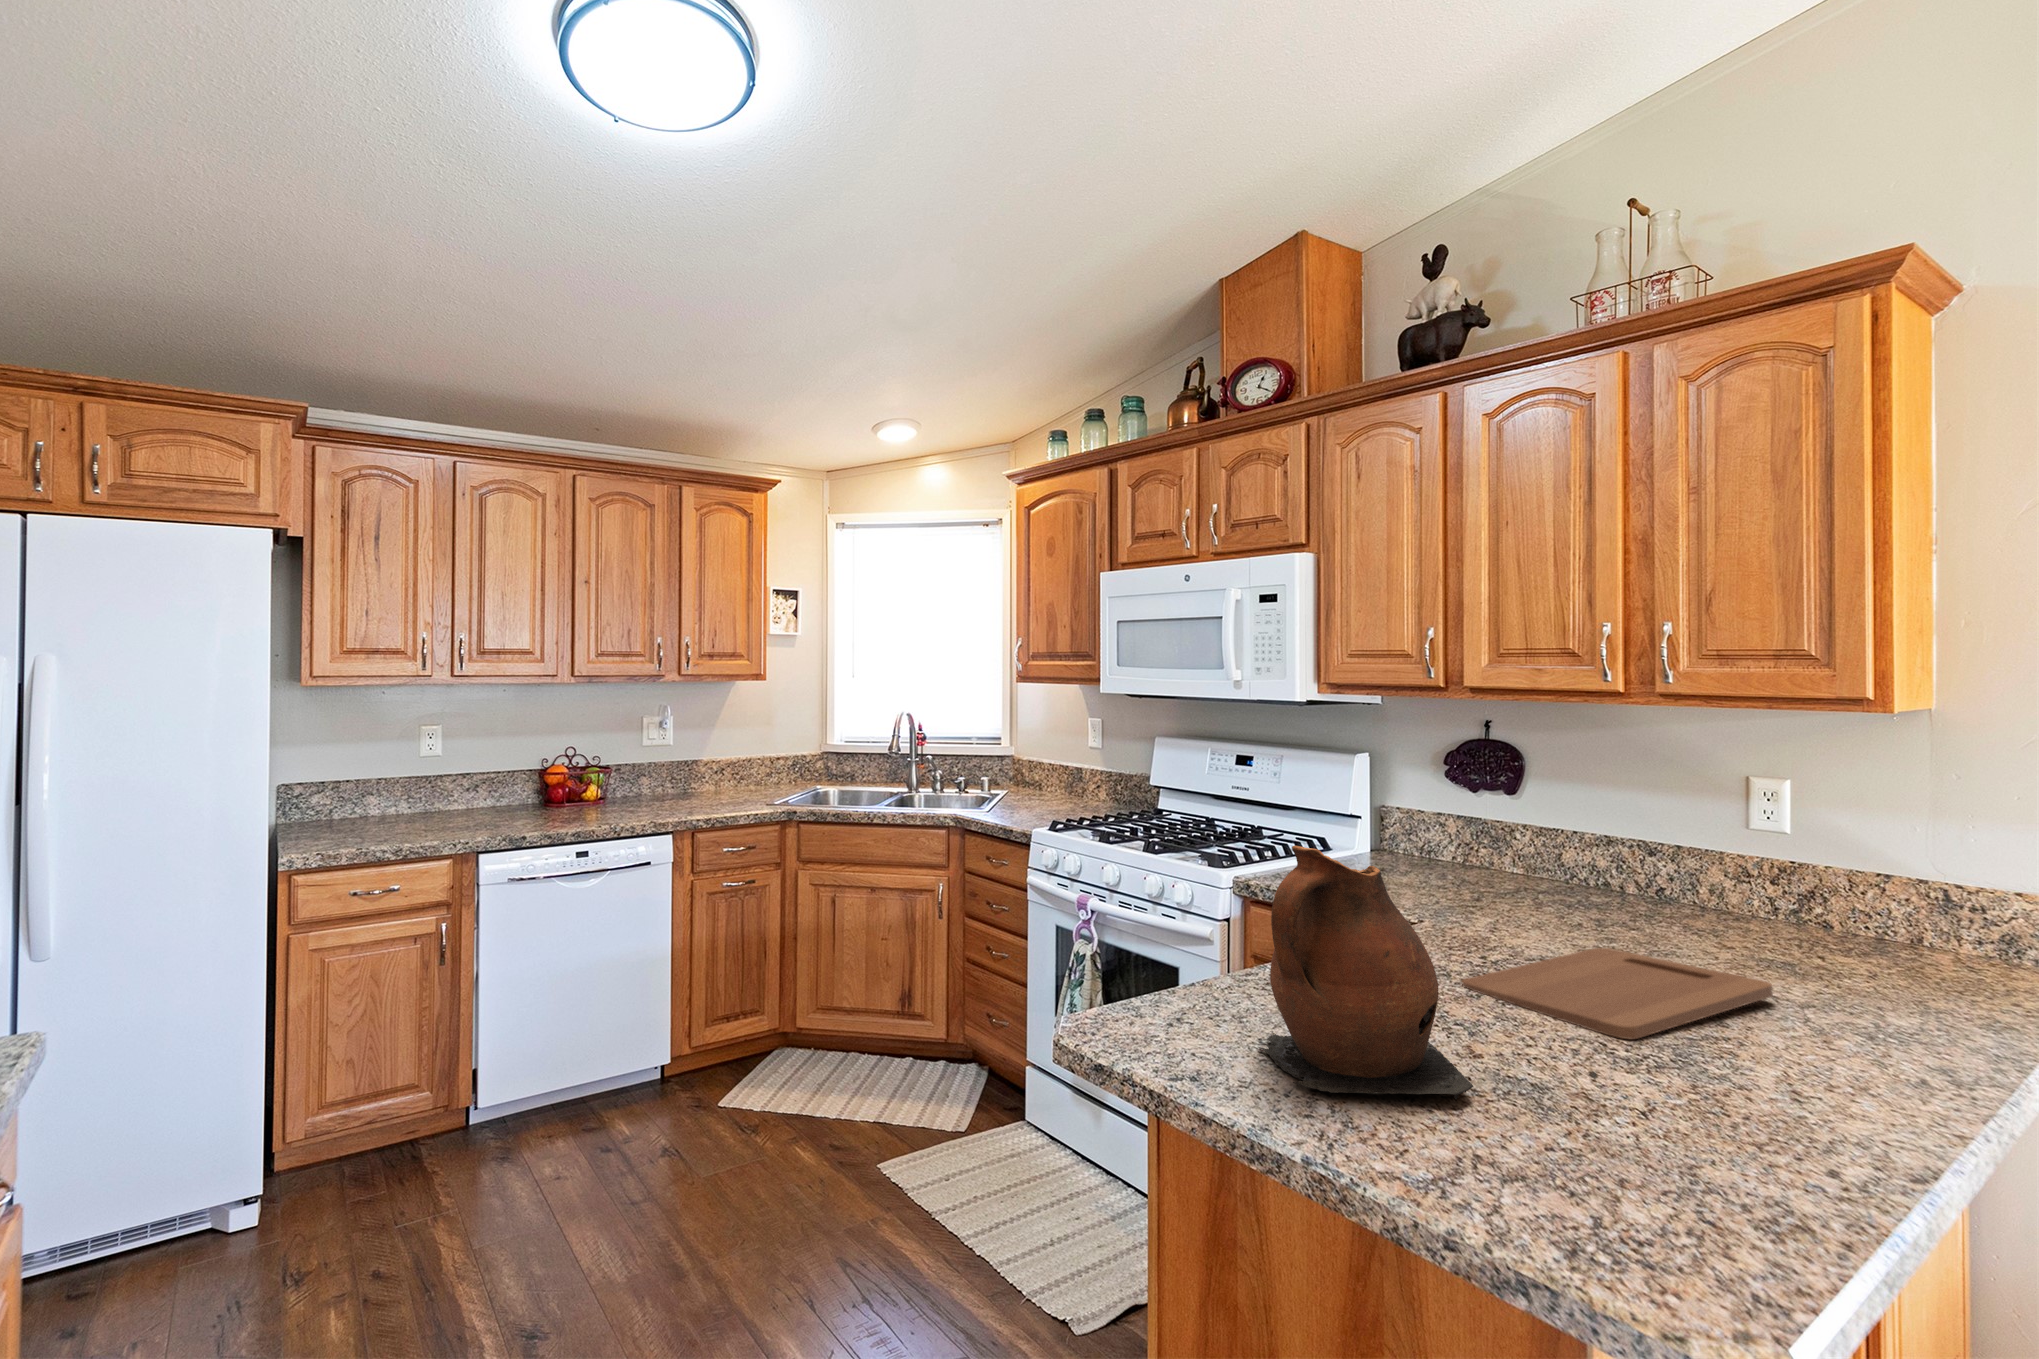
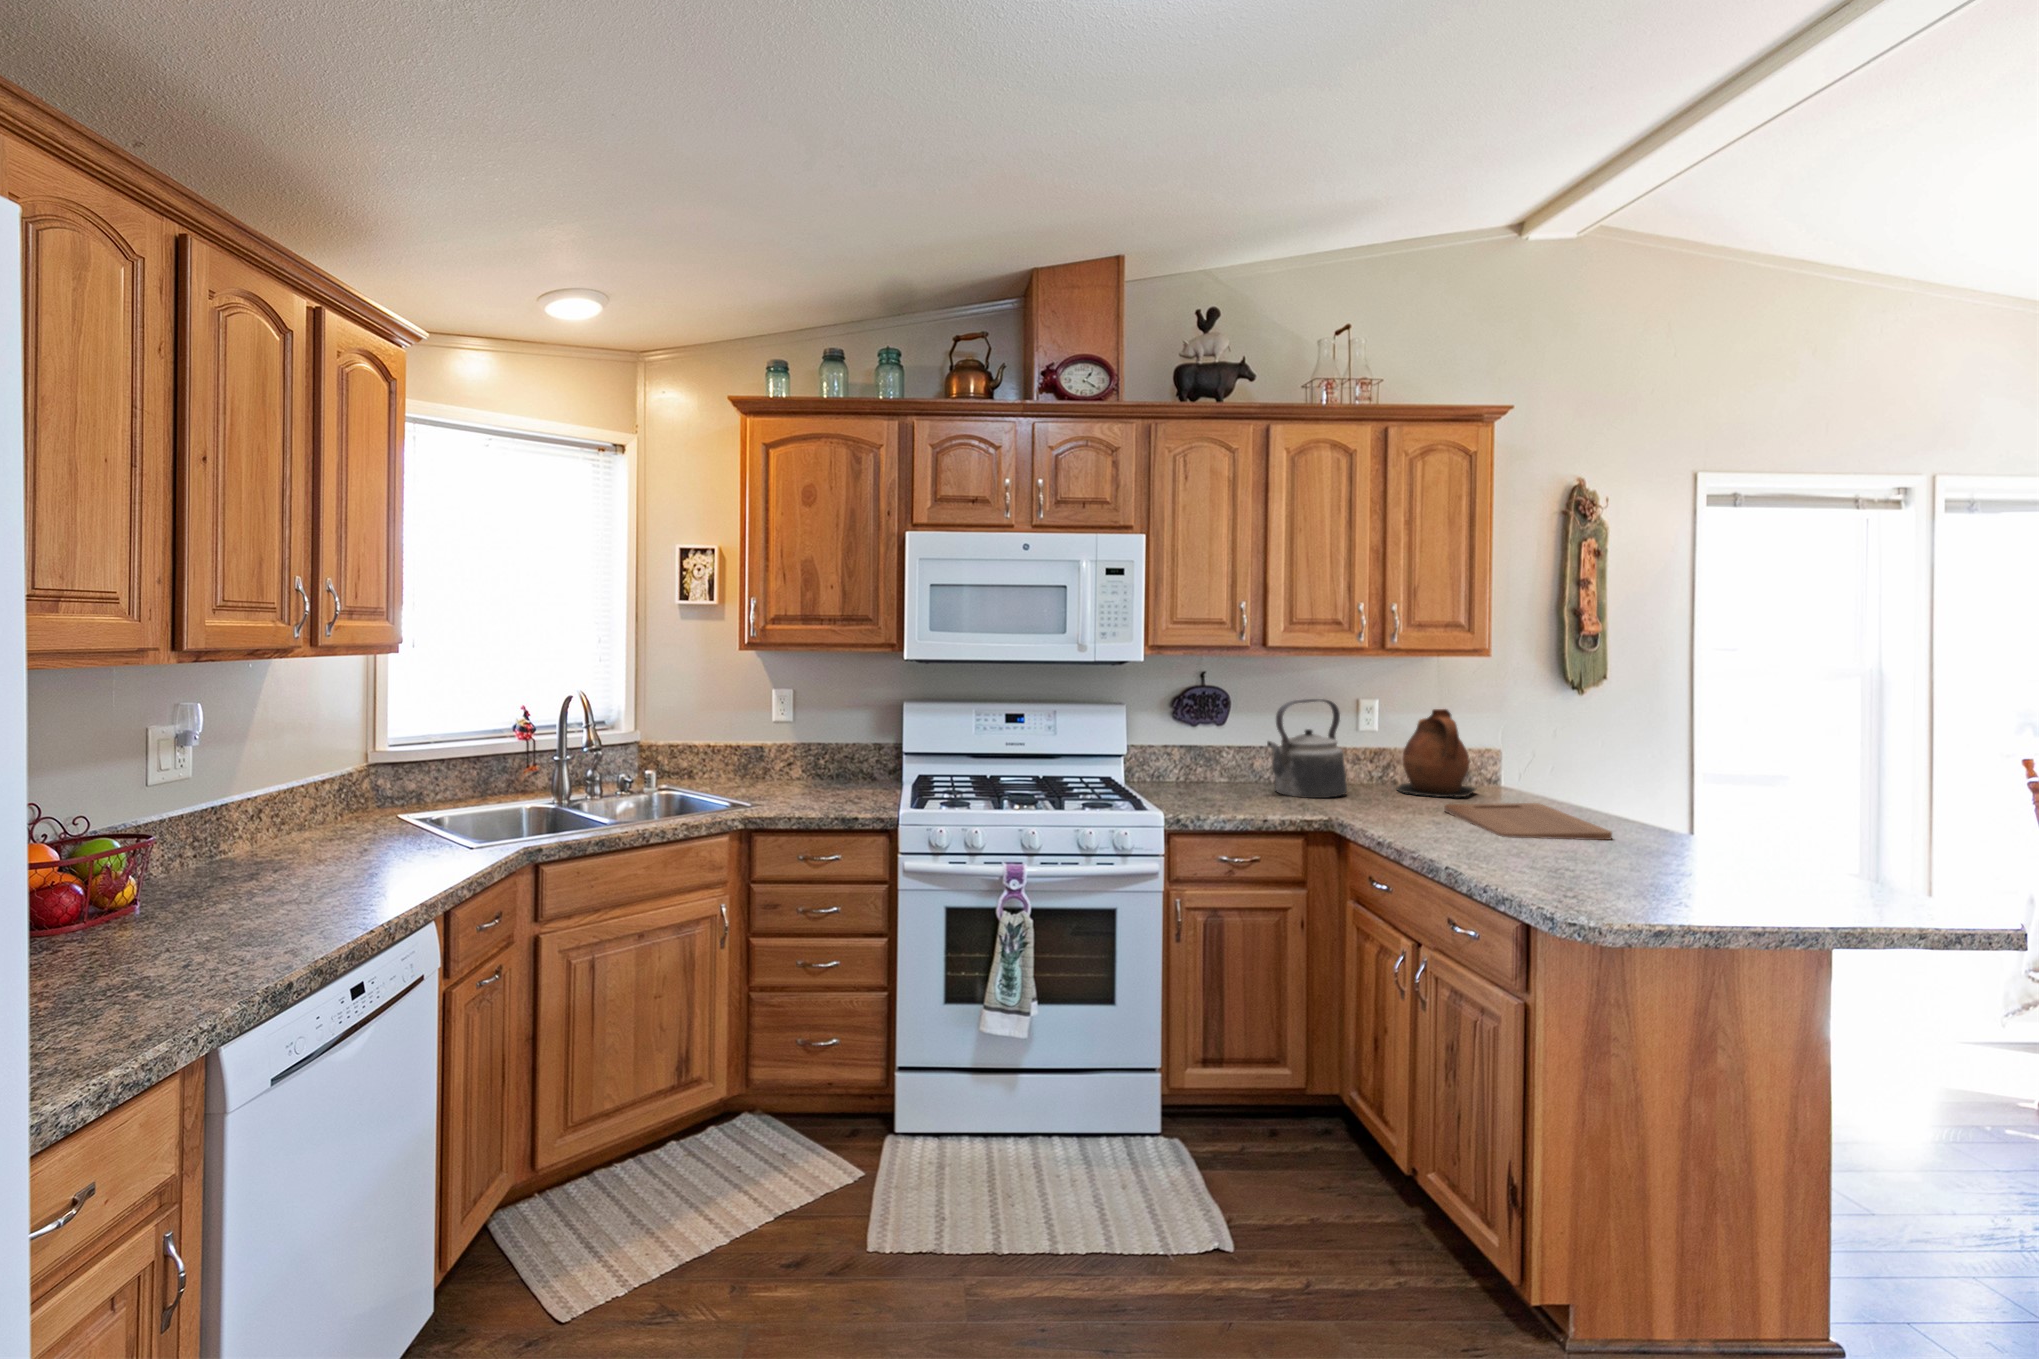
kettle: none [1454,764,1603,914] -> present [1267,699,1347,798]
ceramic pitcher: present [1258,846,1473,1099] -> present [1396,709,1476,797]

